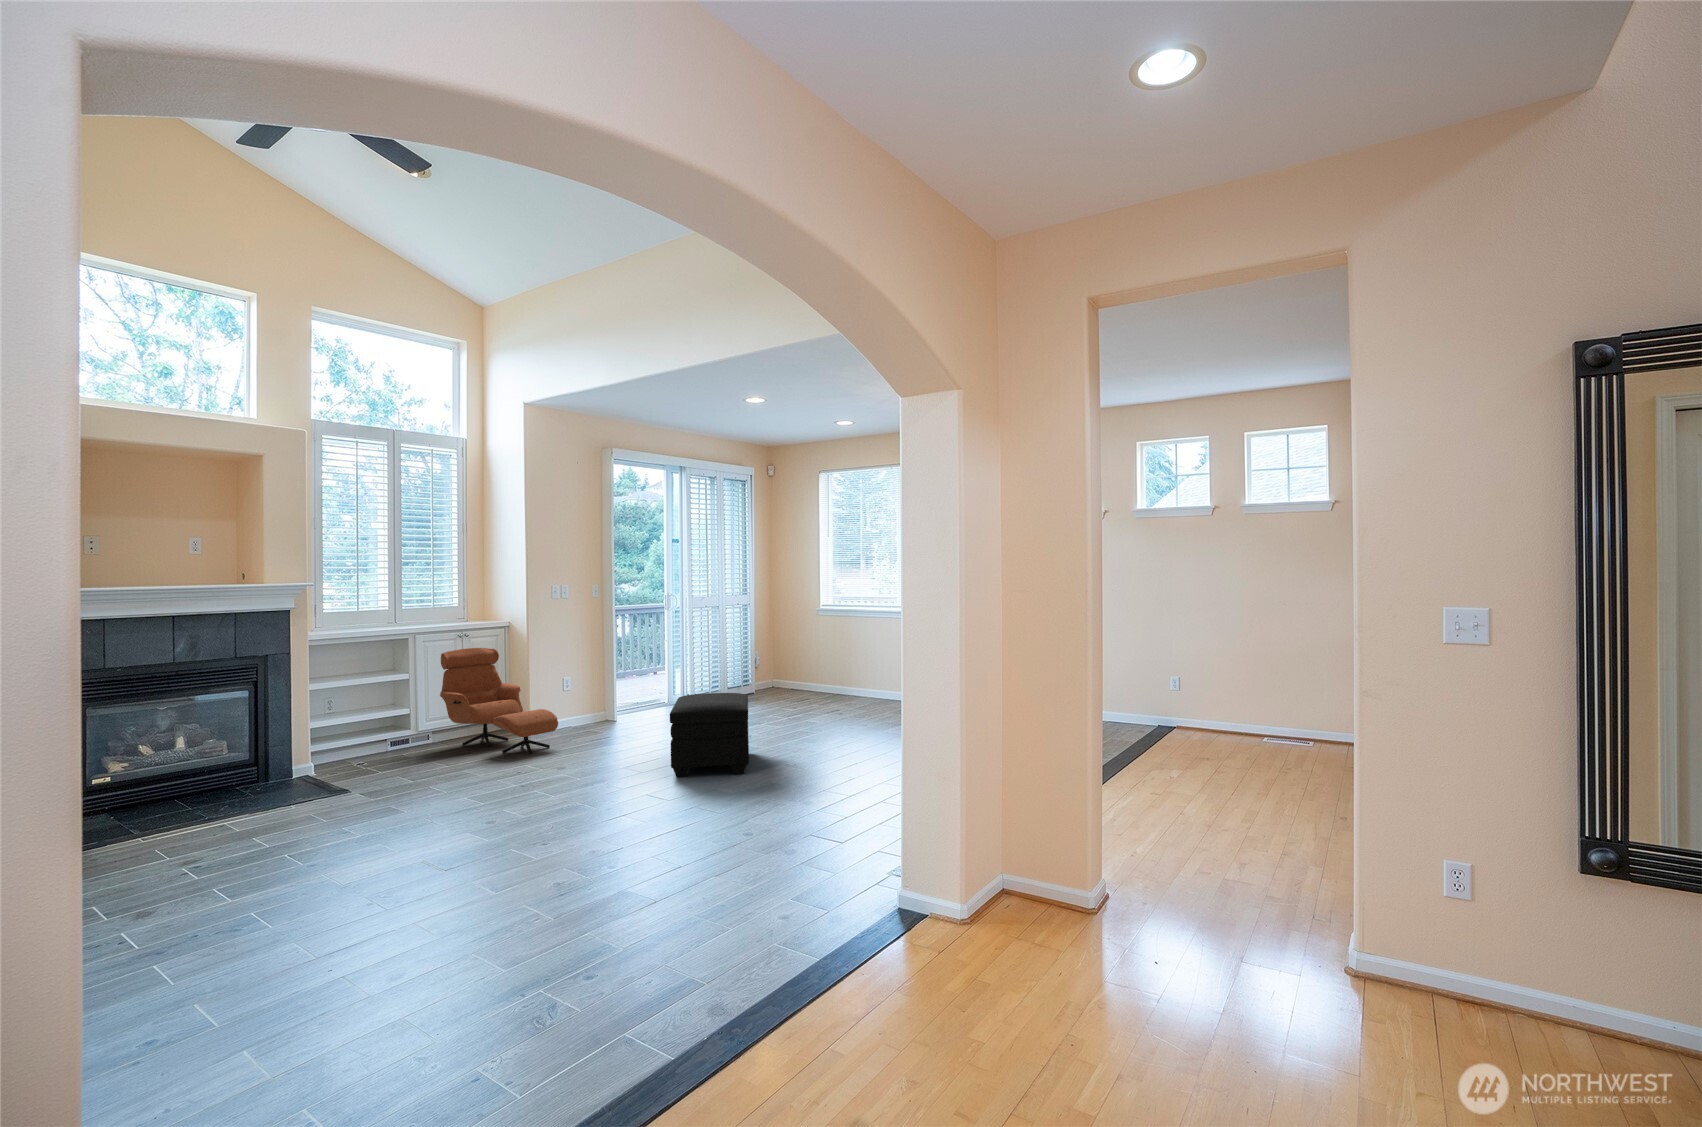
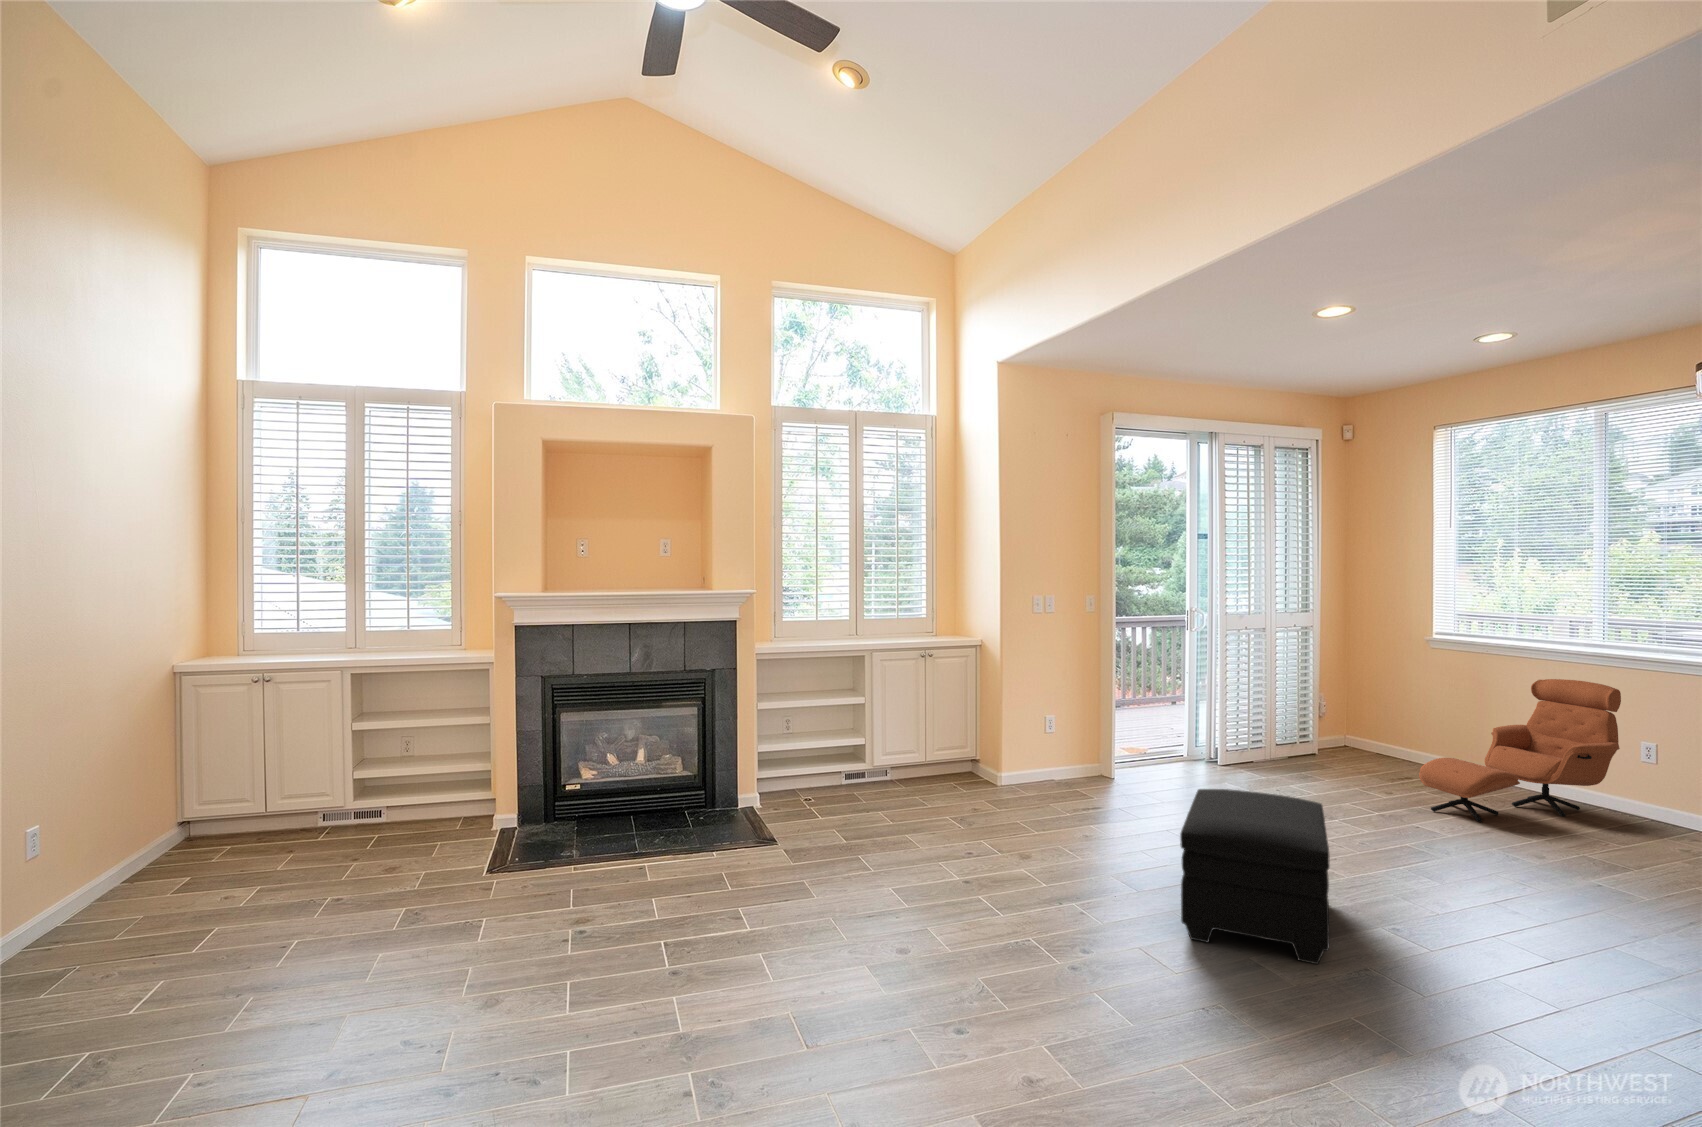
armchair: present [440,648,558,754] -> present [1419,679,1621,822]

